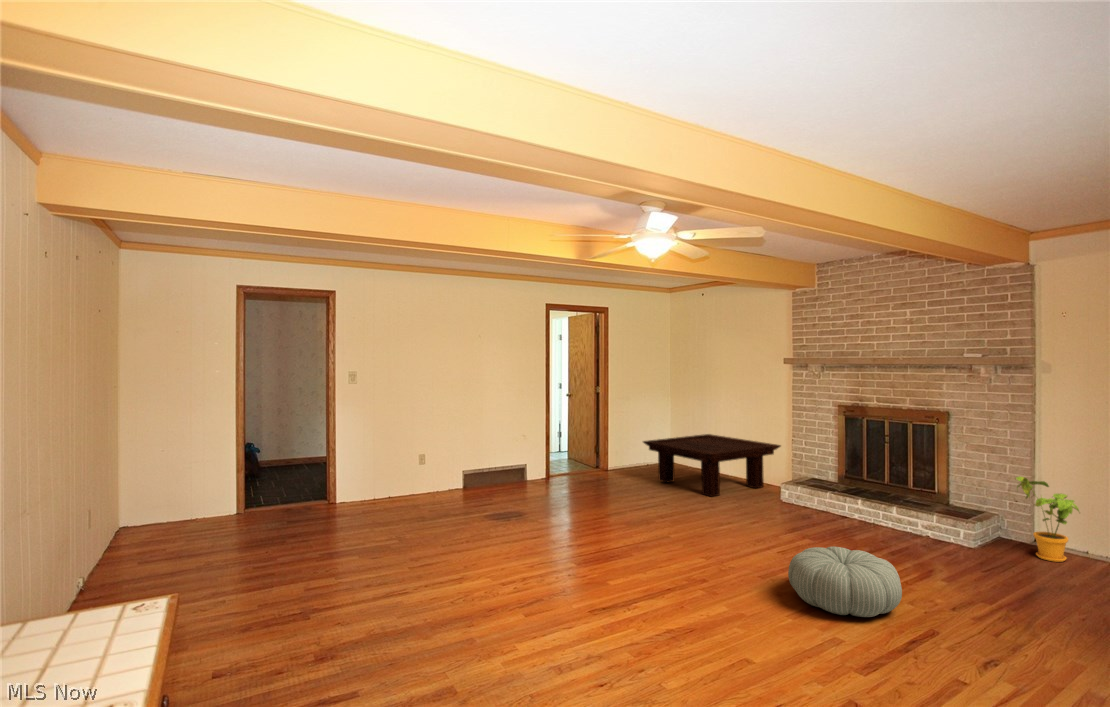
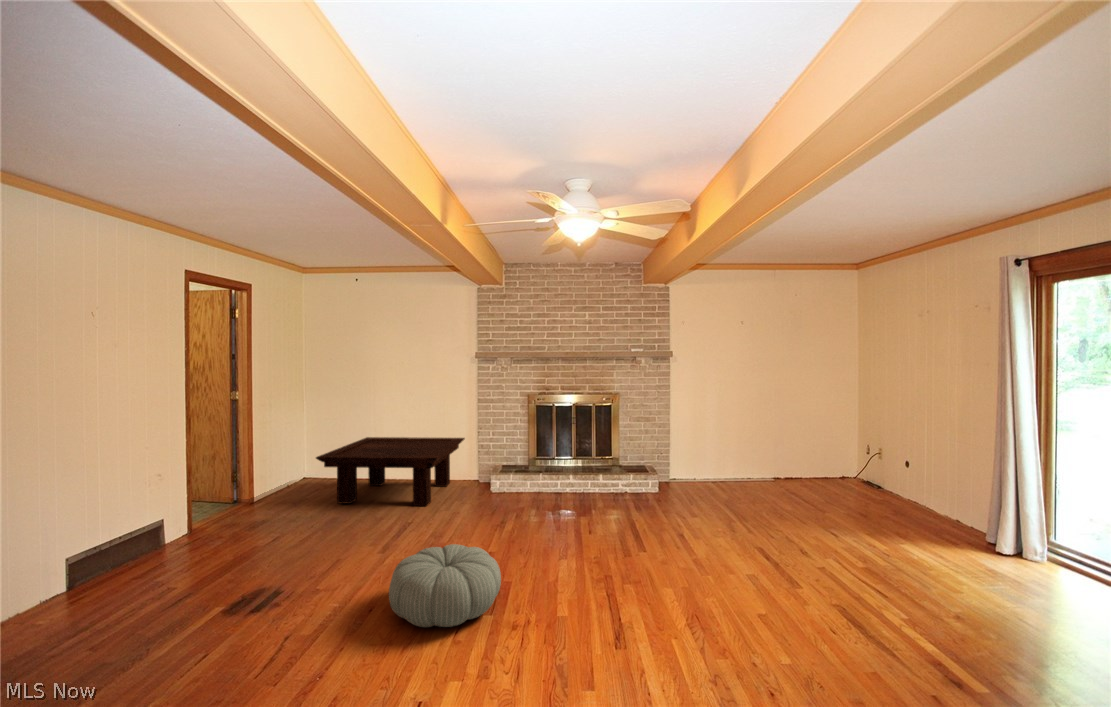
house plant: present [1016,477,1079,562] -> none [678,434,715,489]
pouf: present [788,547,902,617] -> present [389,544,501,627]

